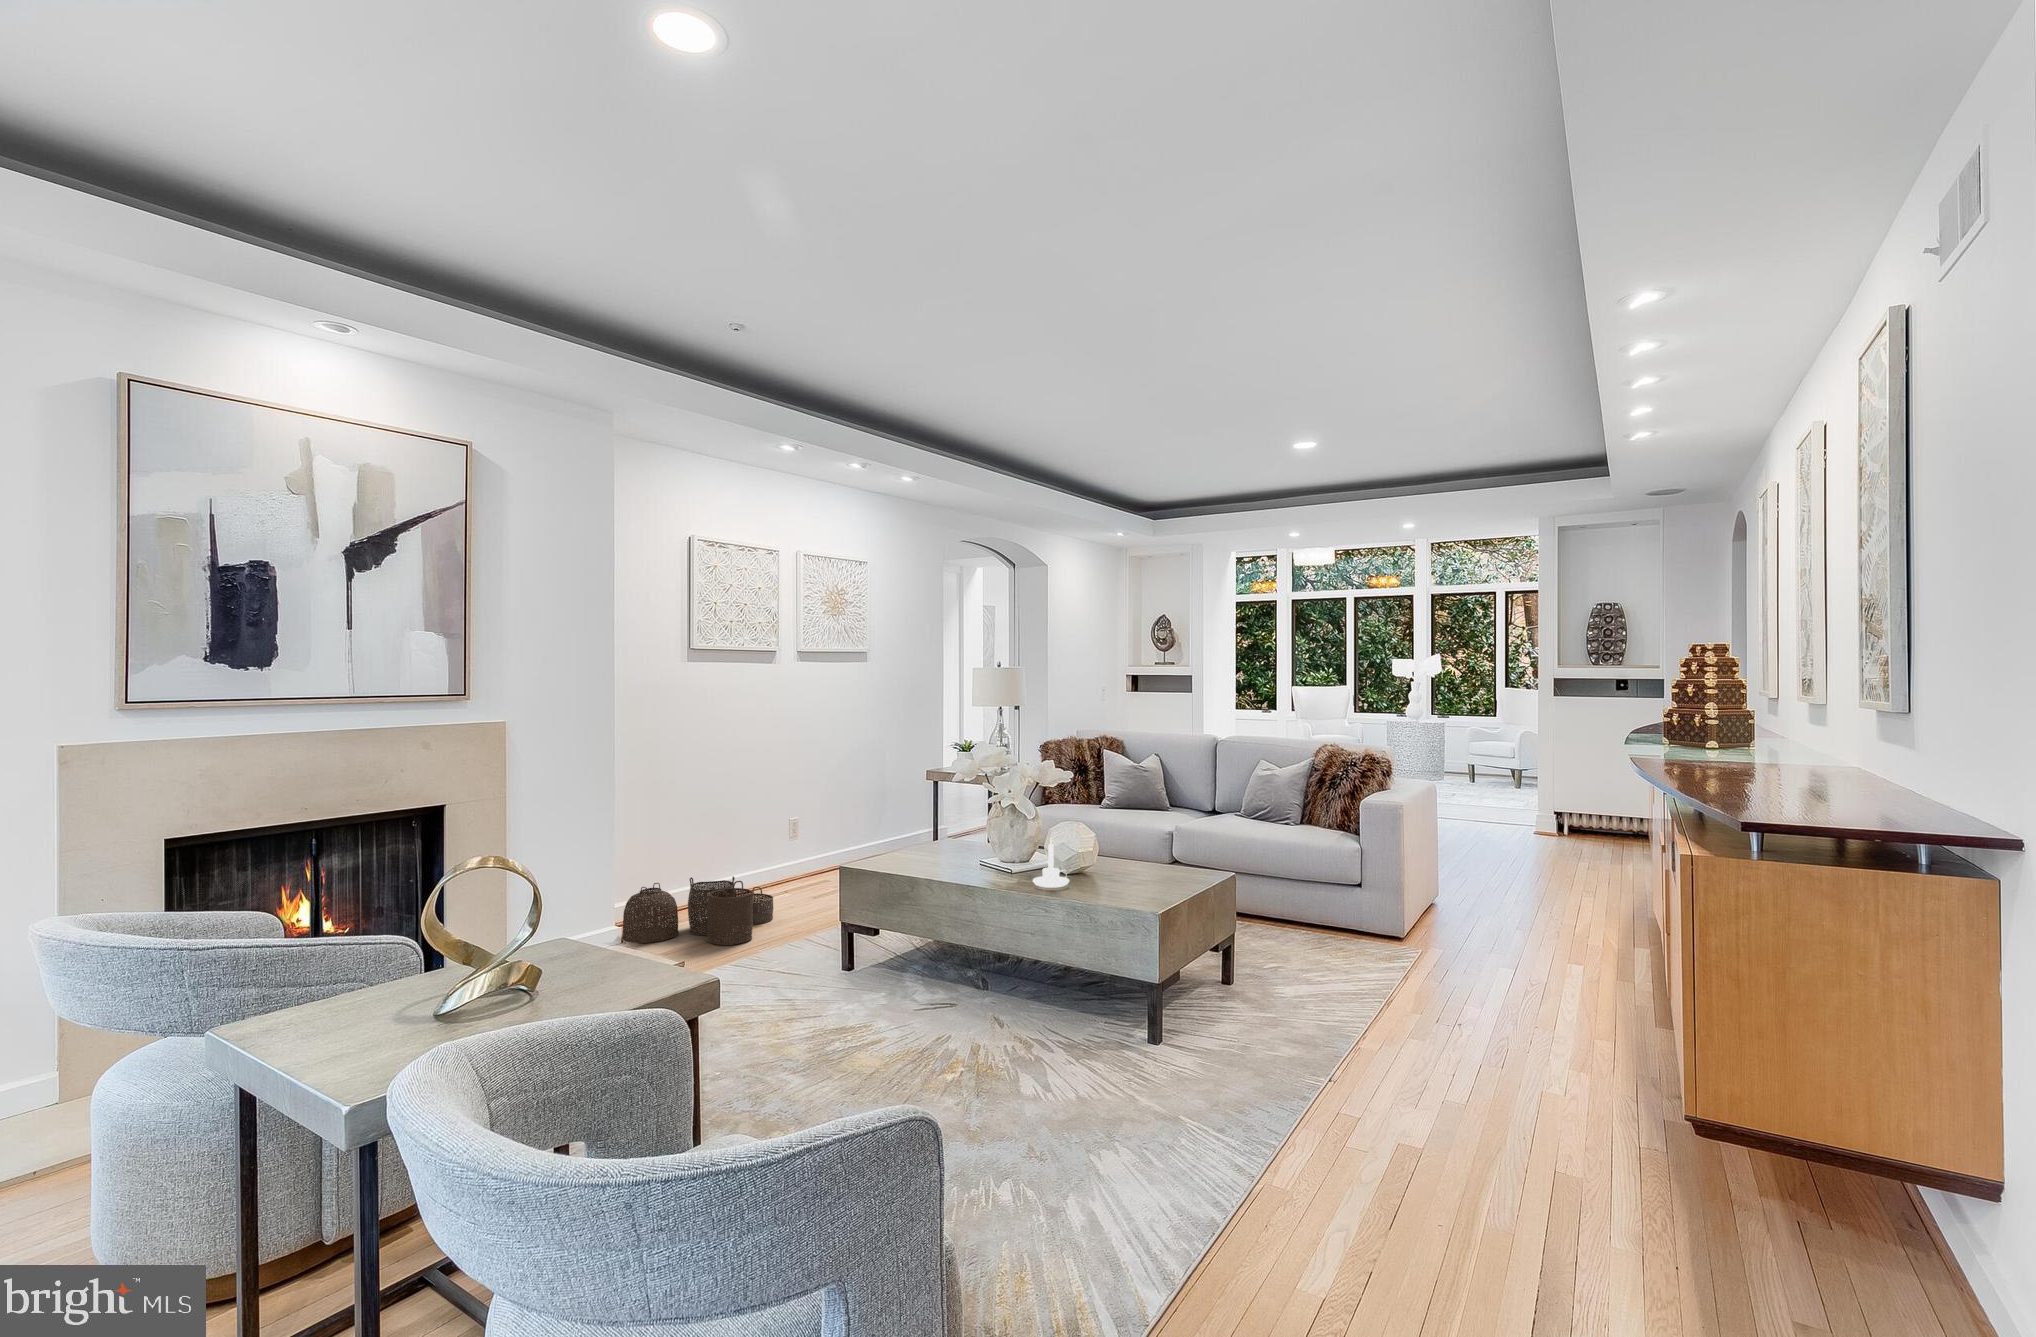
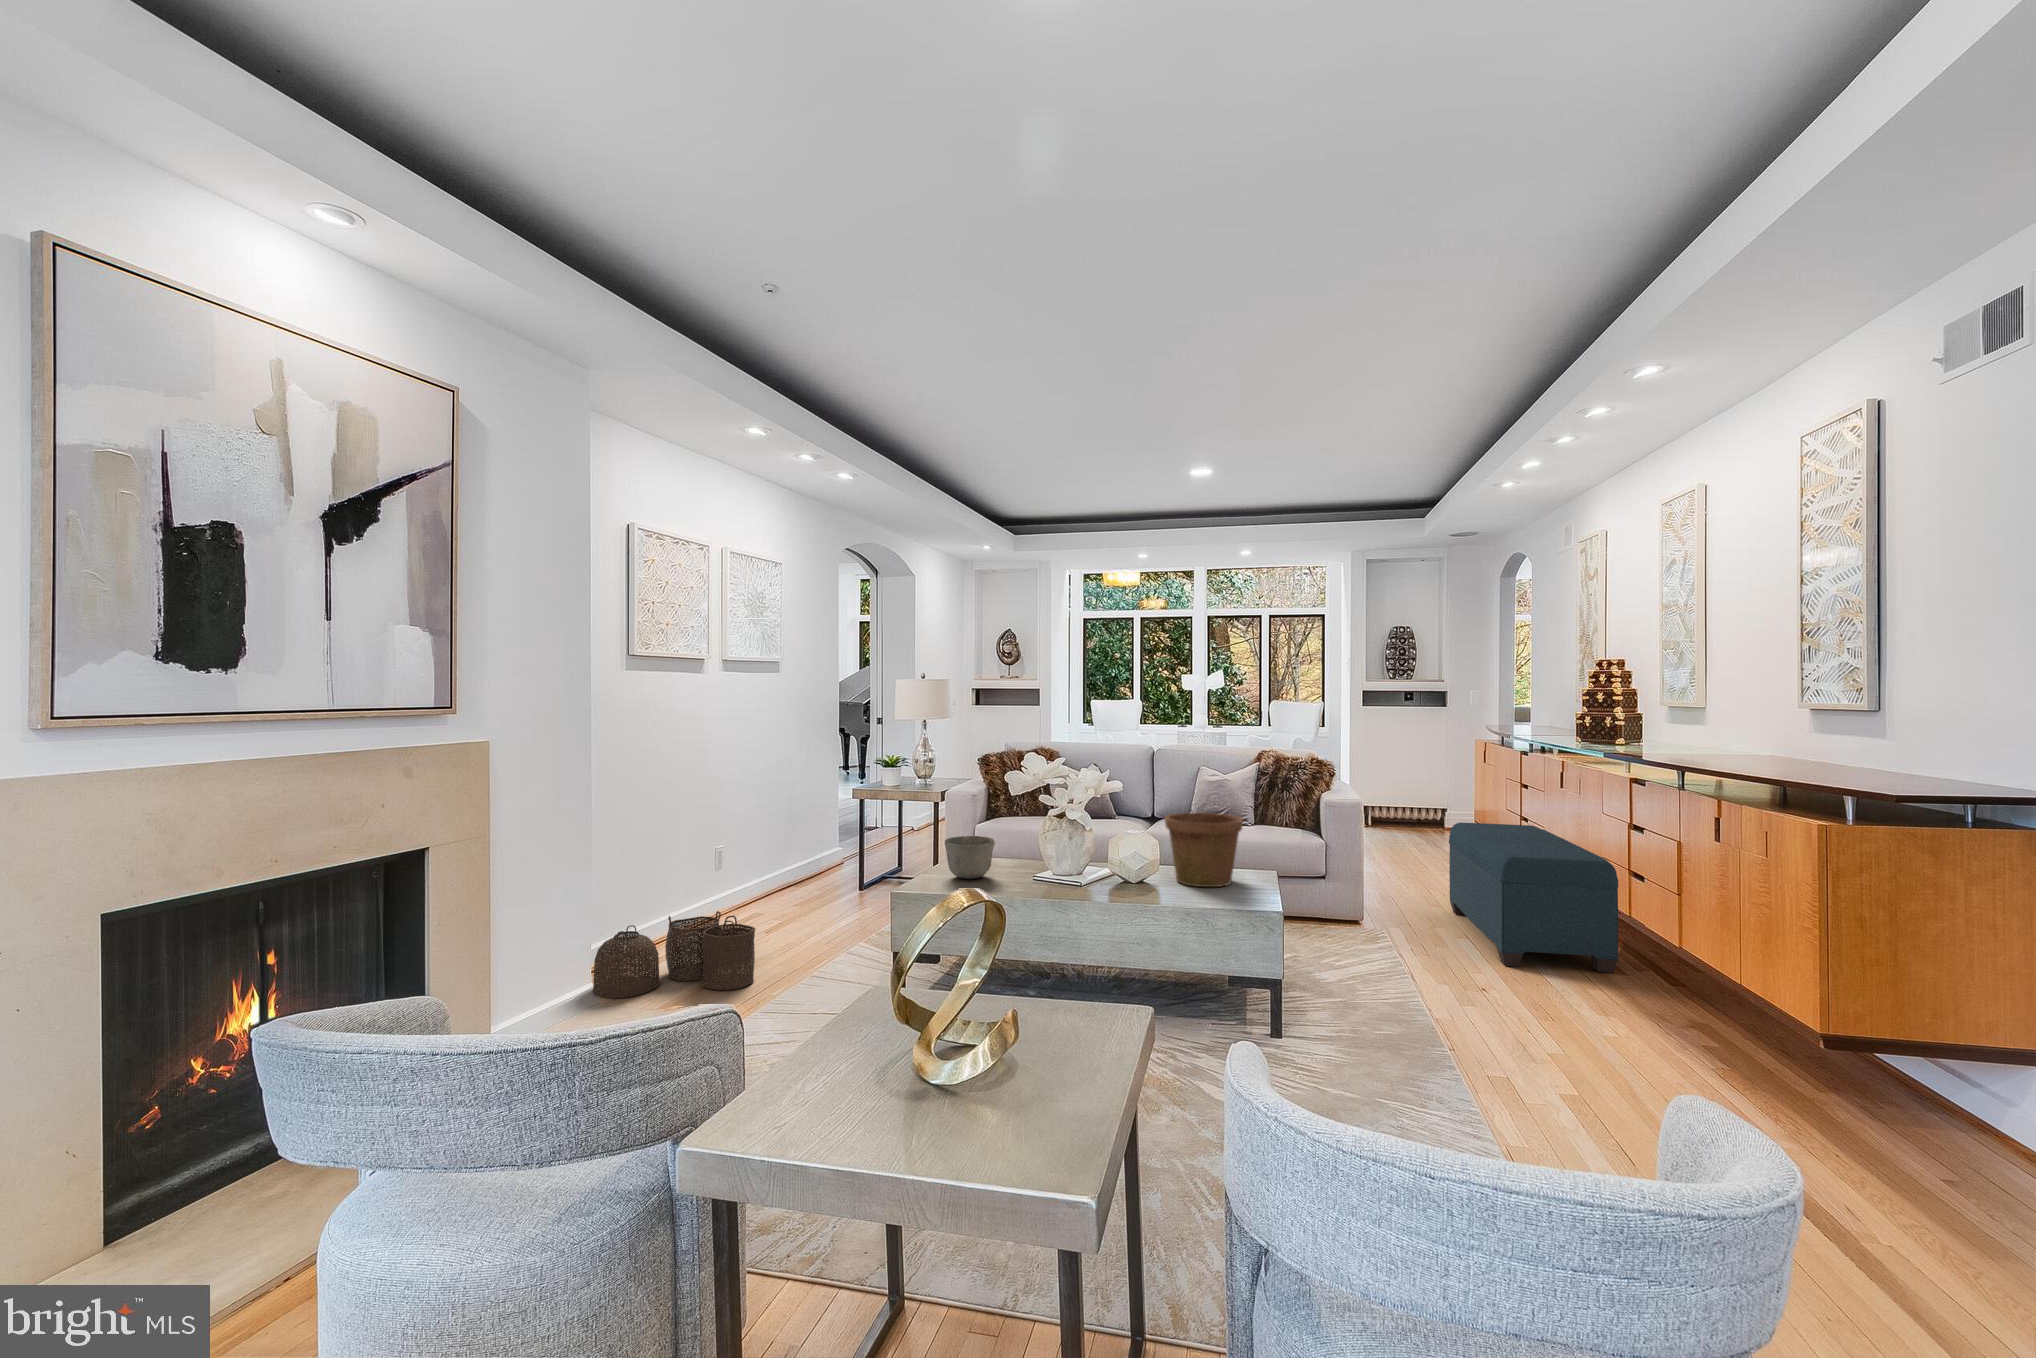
flower pot: none [1103,807,1183,883] -> present [1164,813,1243,887]
ceramic bowl: none [905,820,953,860] -> present [945,836,995,879]
bench: none [1504,835,1646,1016] -> present [1449,823,1618,973]
candle holder: present [1033,839,1069,888] -> none [1116,847,1153,899]

